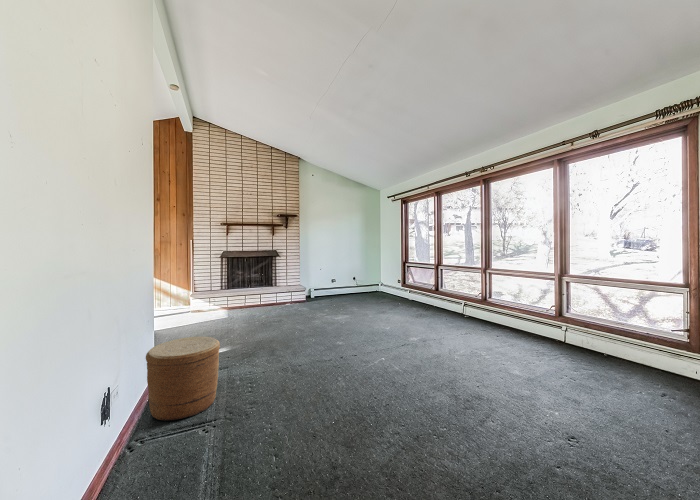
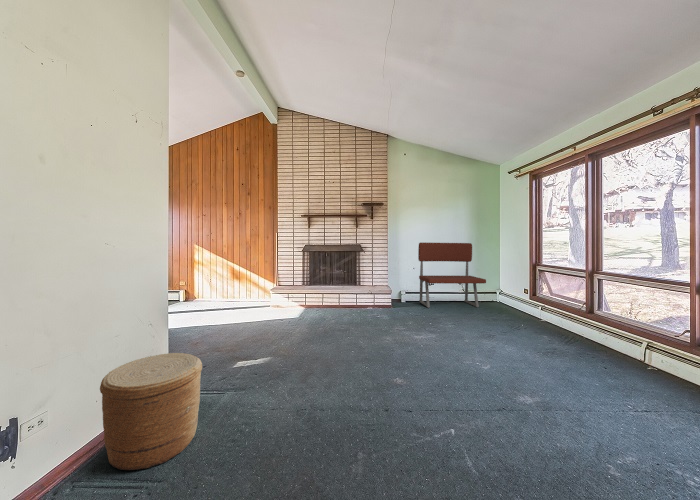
bench: none [325,248,375,300] -> present [418,242,486,308]

